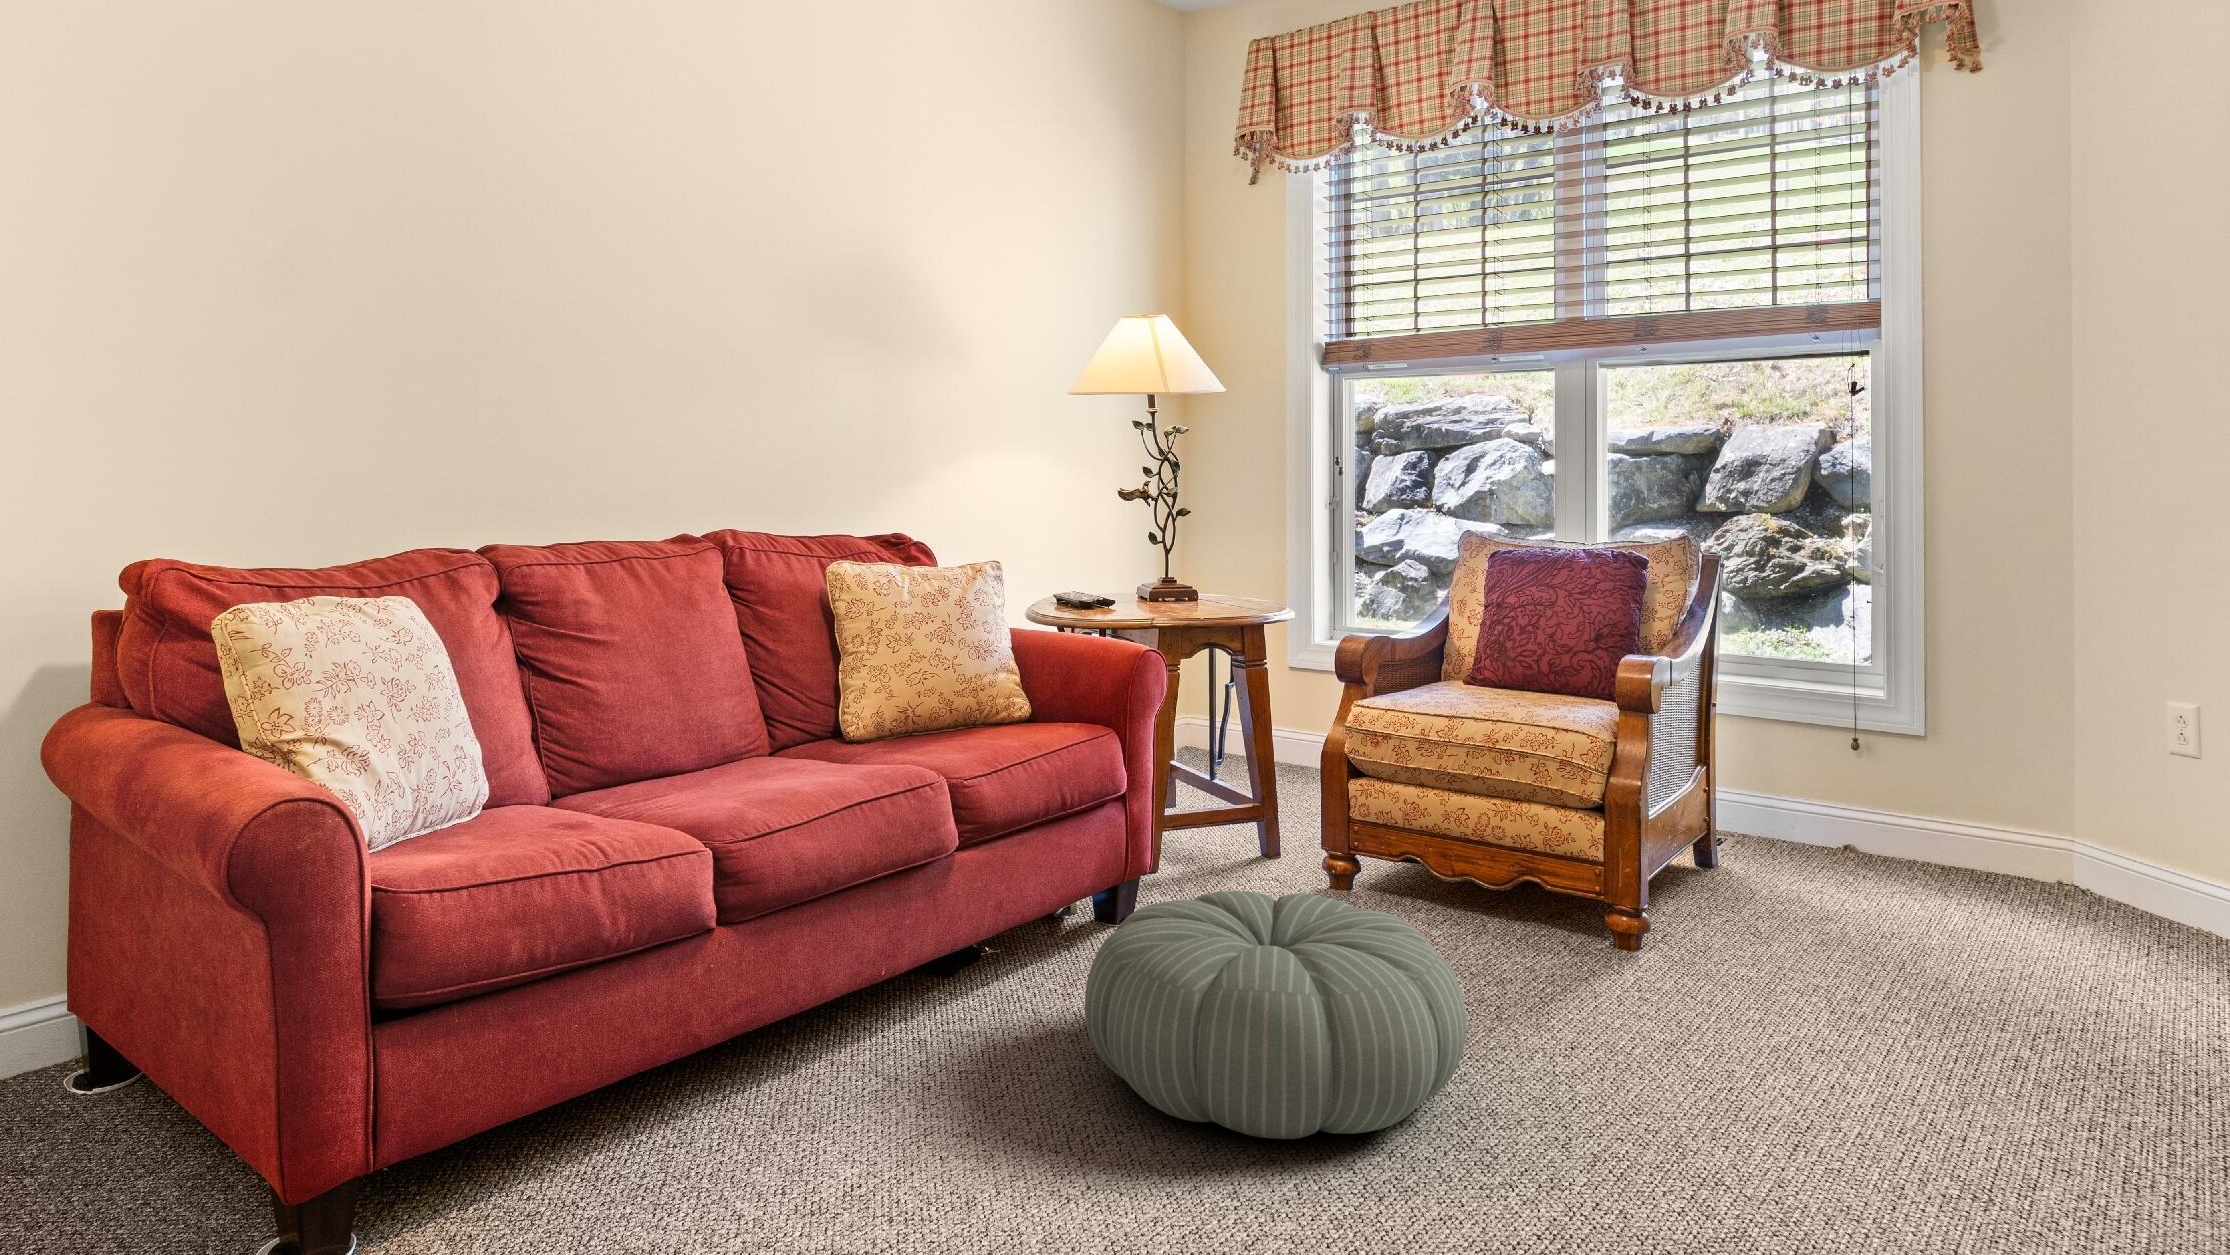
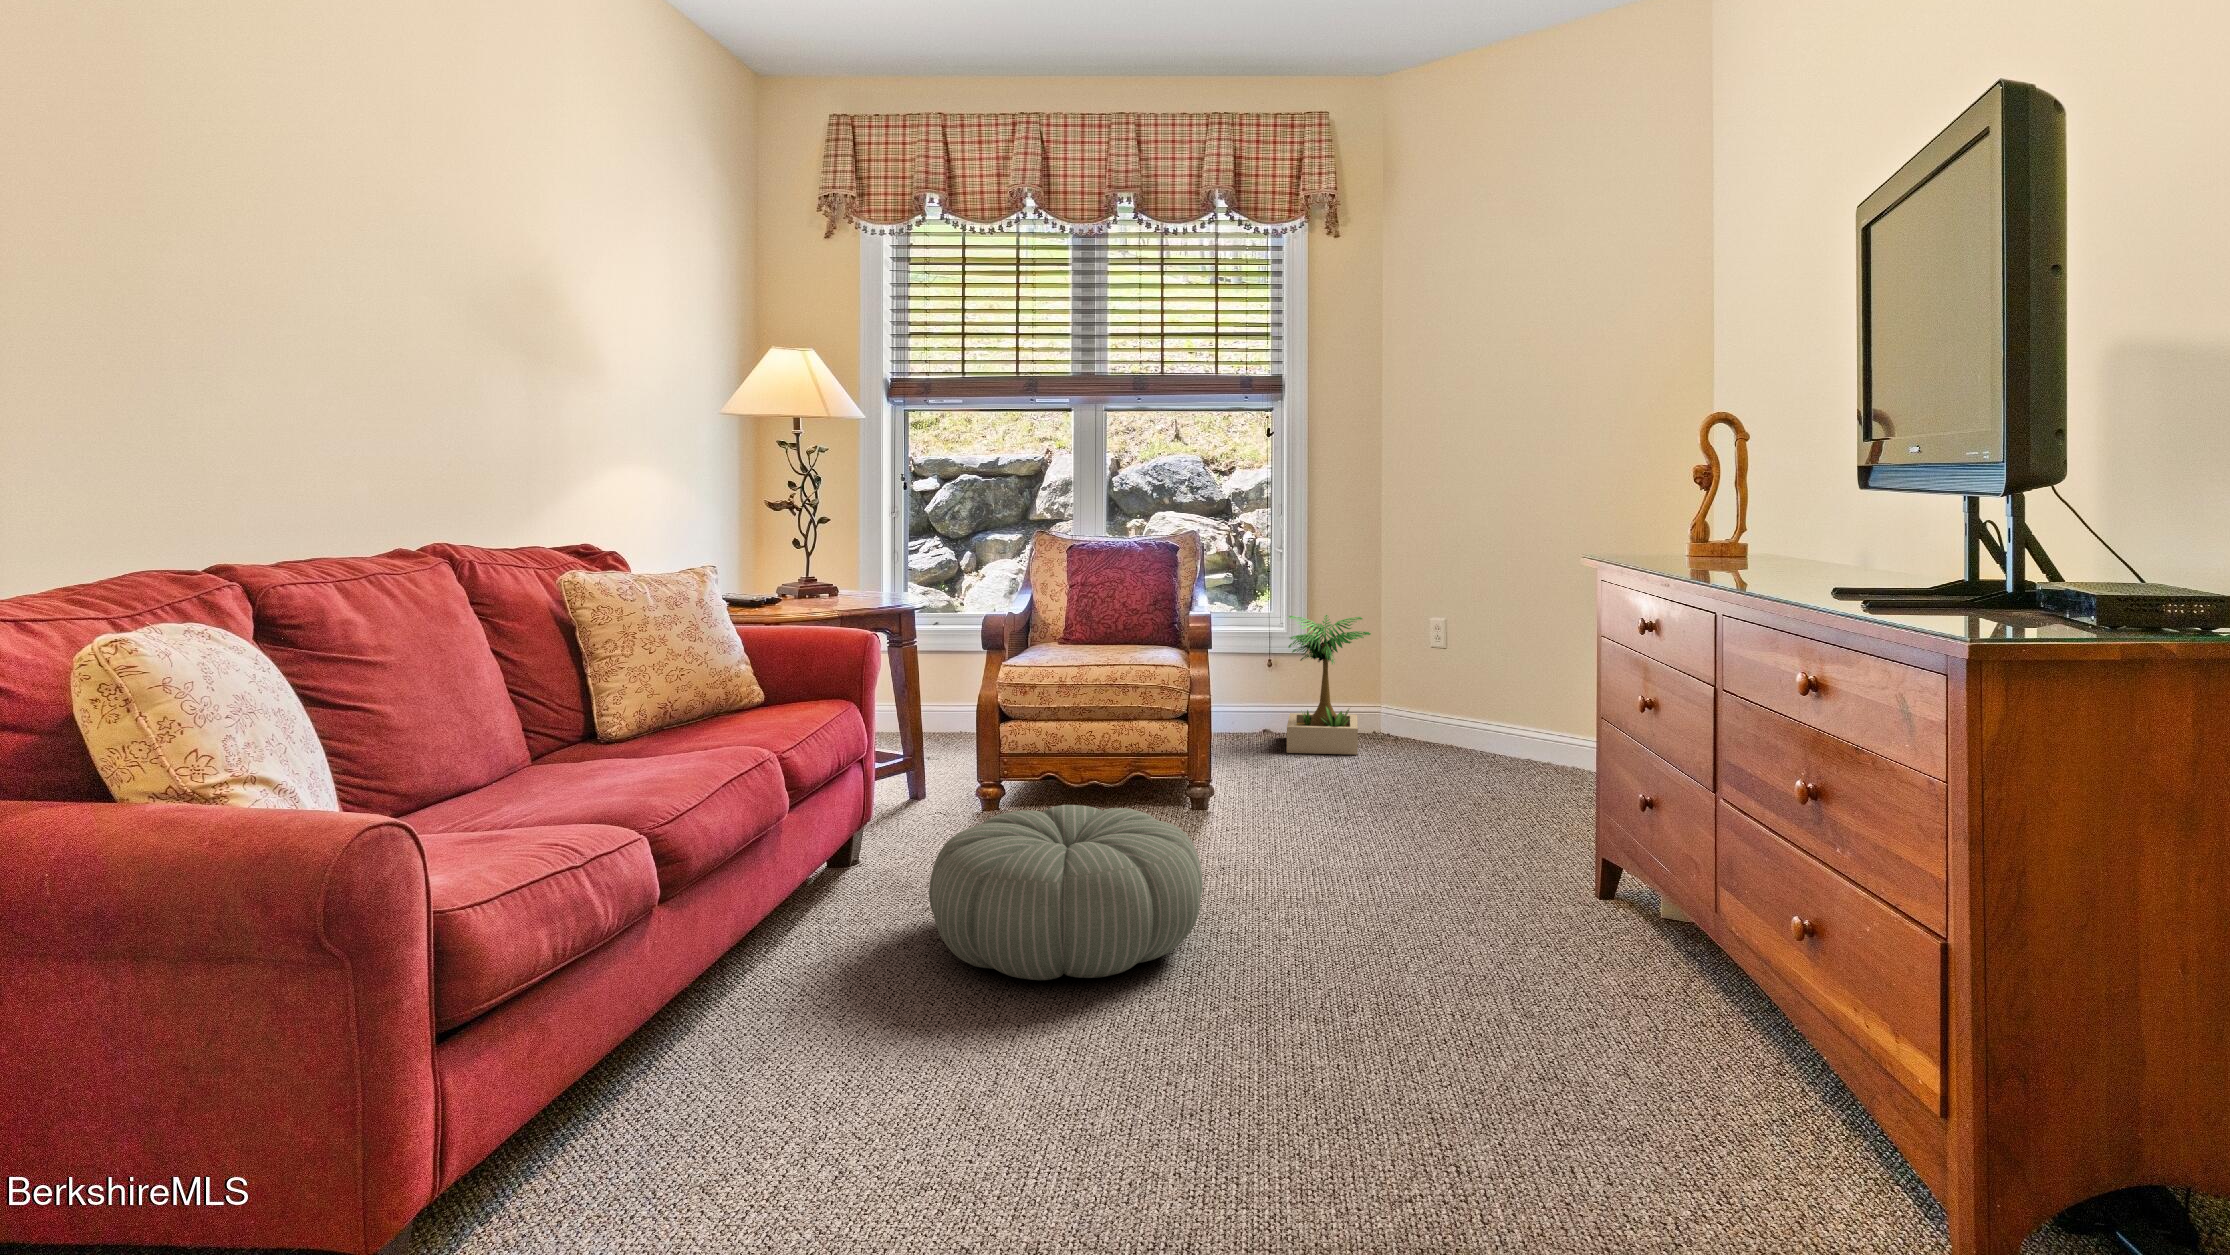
potted plant: none [1848,668,2041,903] -> present [1287,615,1371,755]

